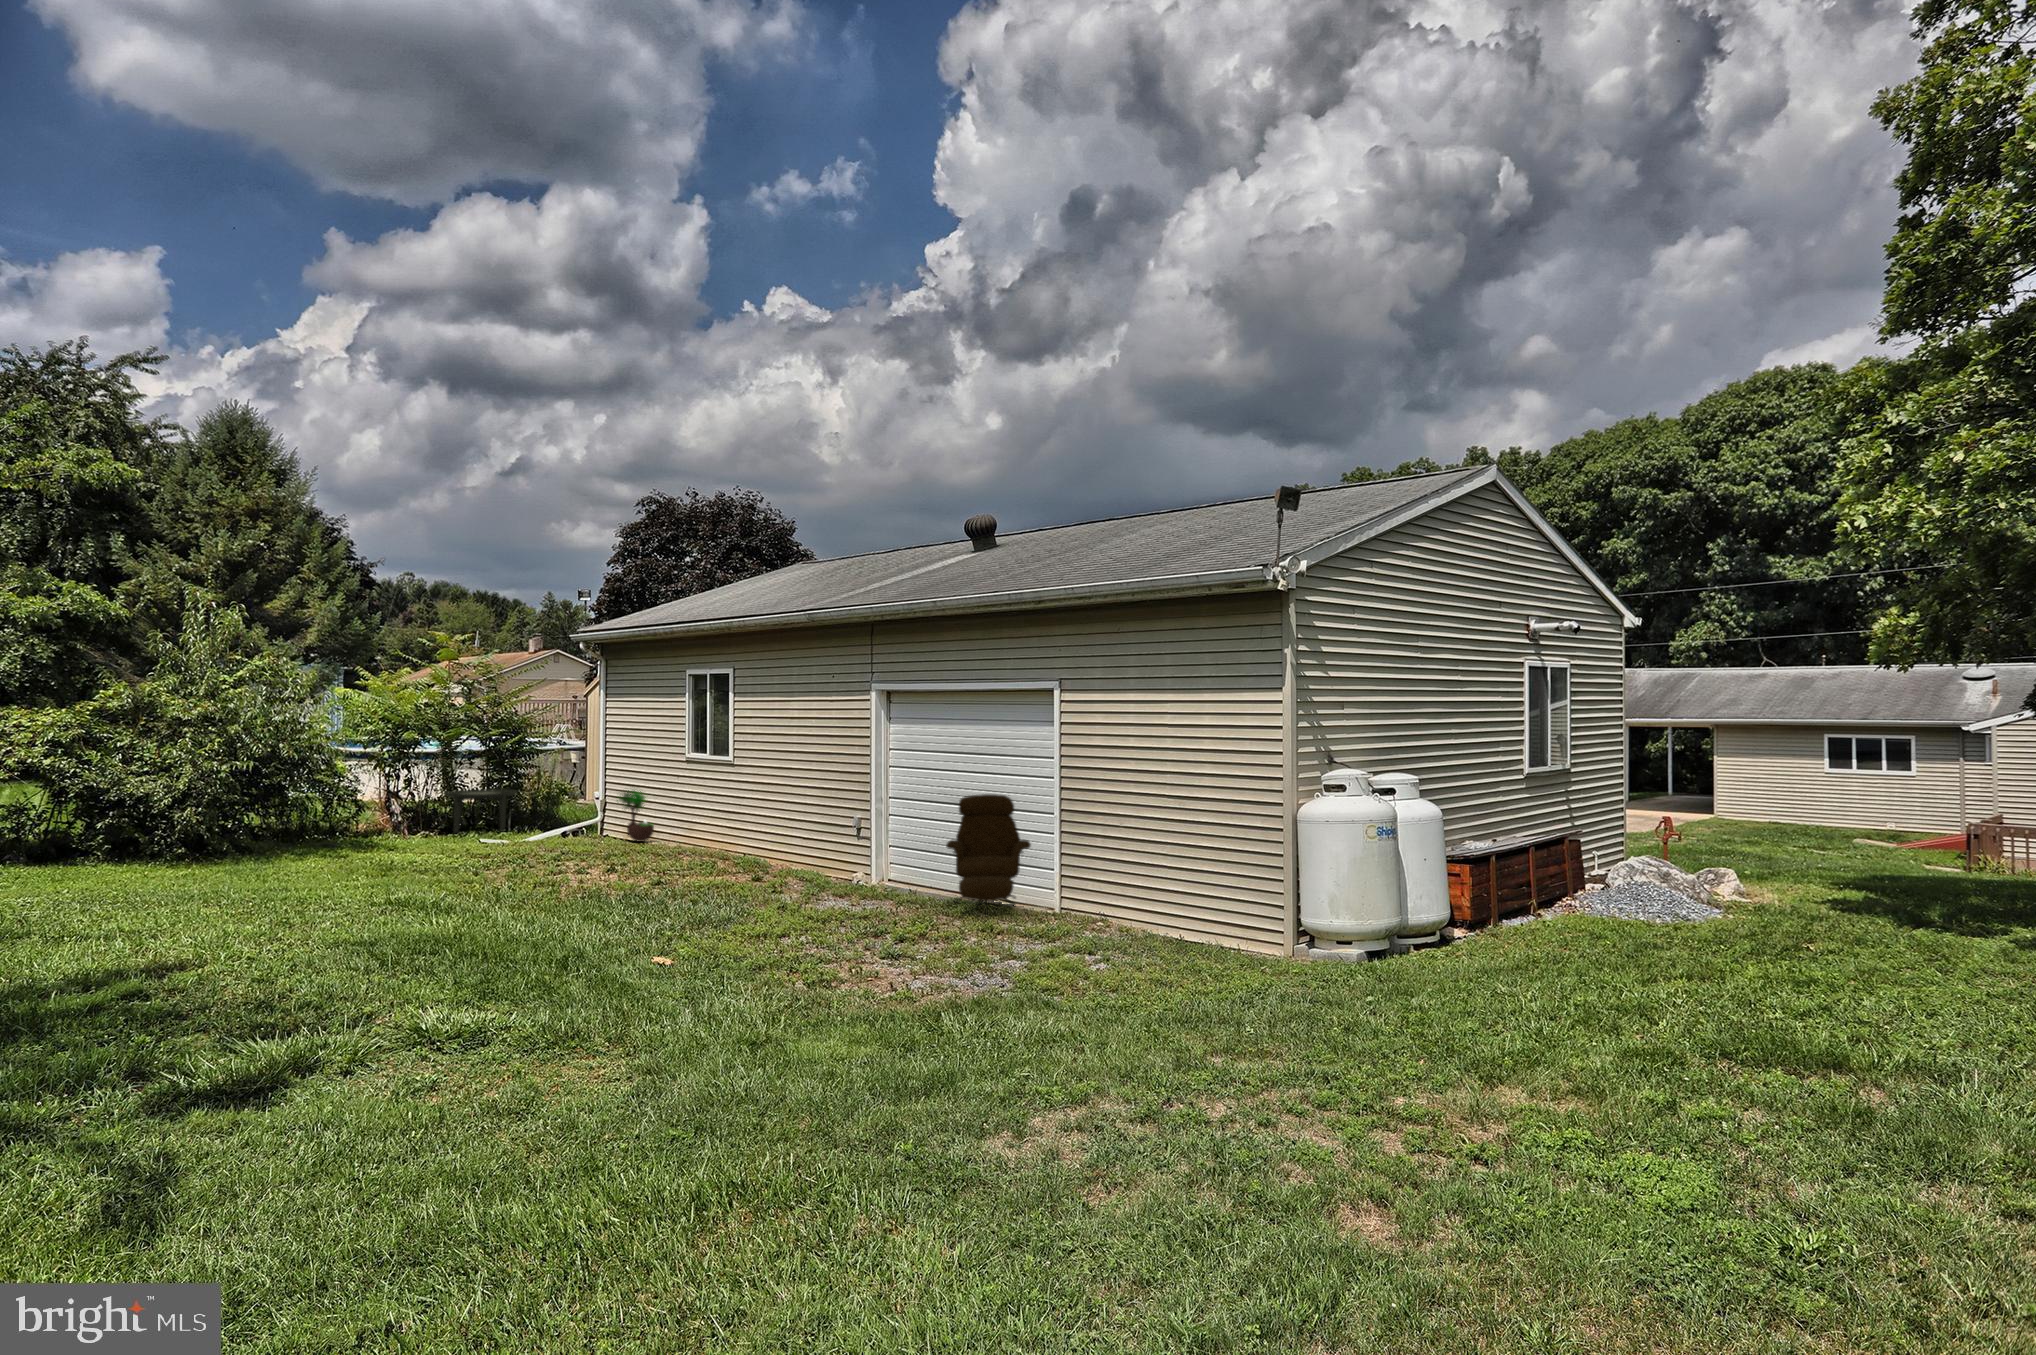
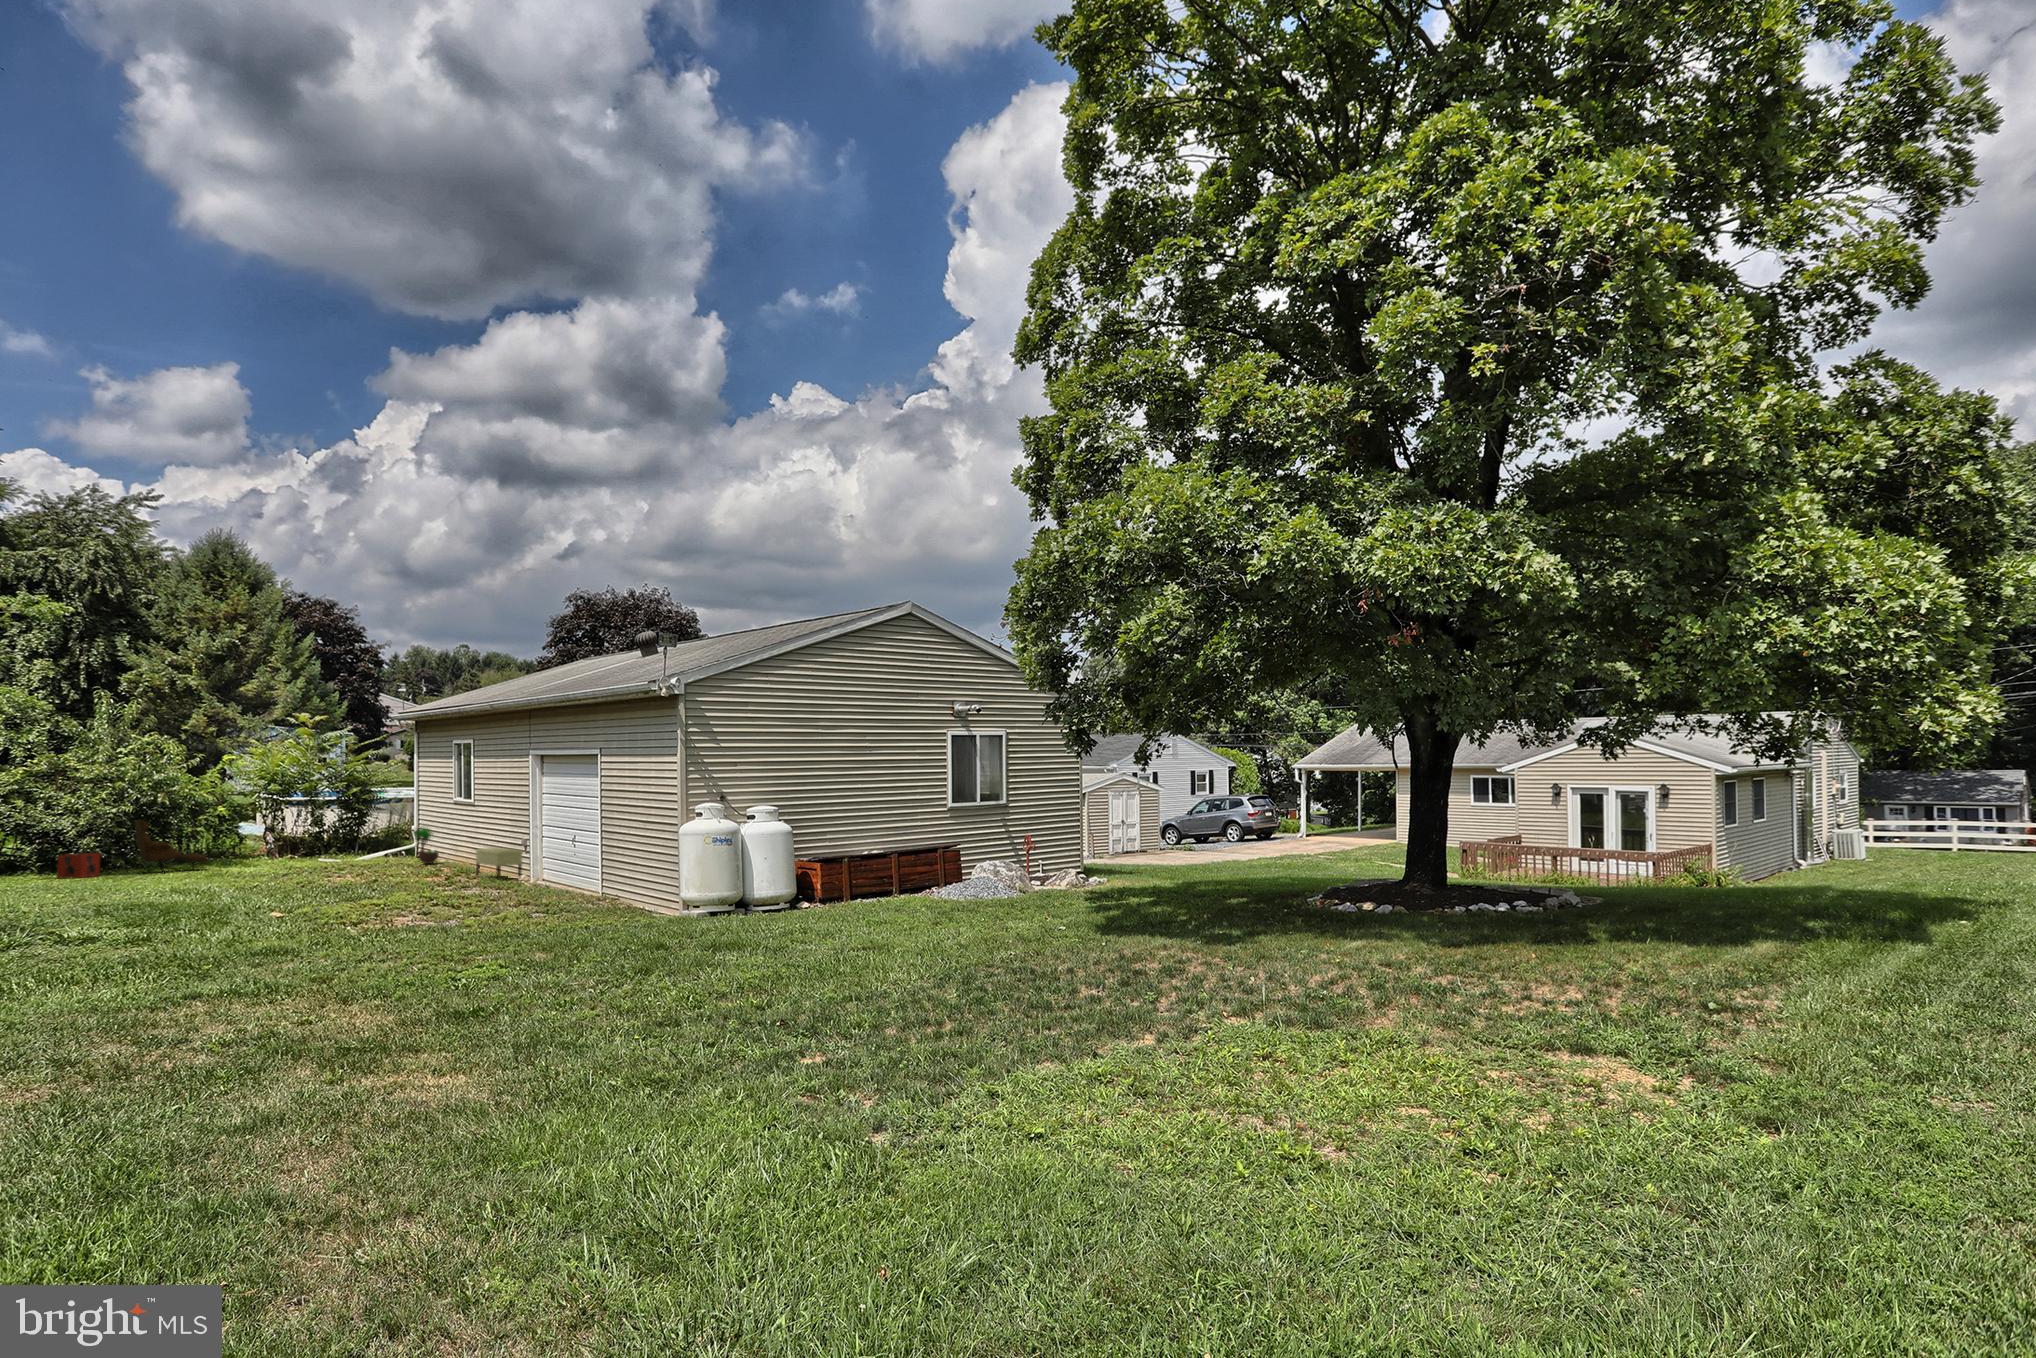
round table: present [445,789,517,833] -> none [306,830,363,861]
lounge chair: present [946,794,1031,917] -> present [135,820,208,872]
bench: none [773,826,859,879] -> present [476,847,523,879]
storage box: none [106,828,171,867] -> present [57,853,100,879]

